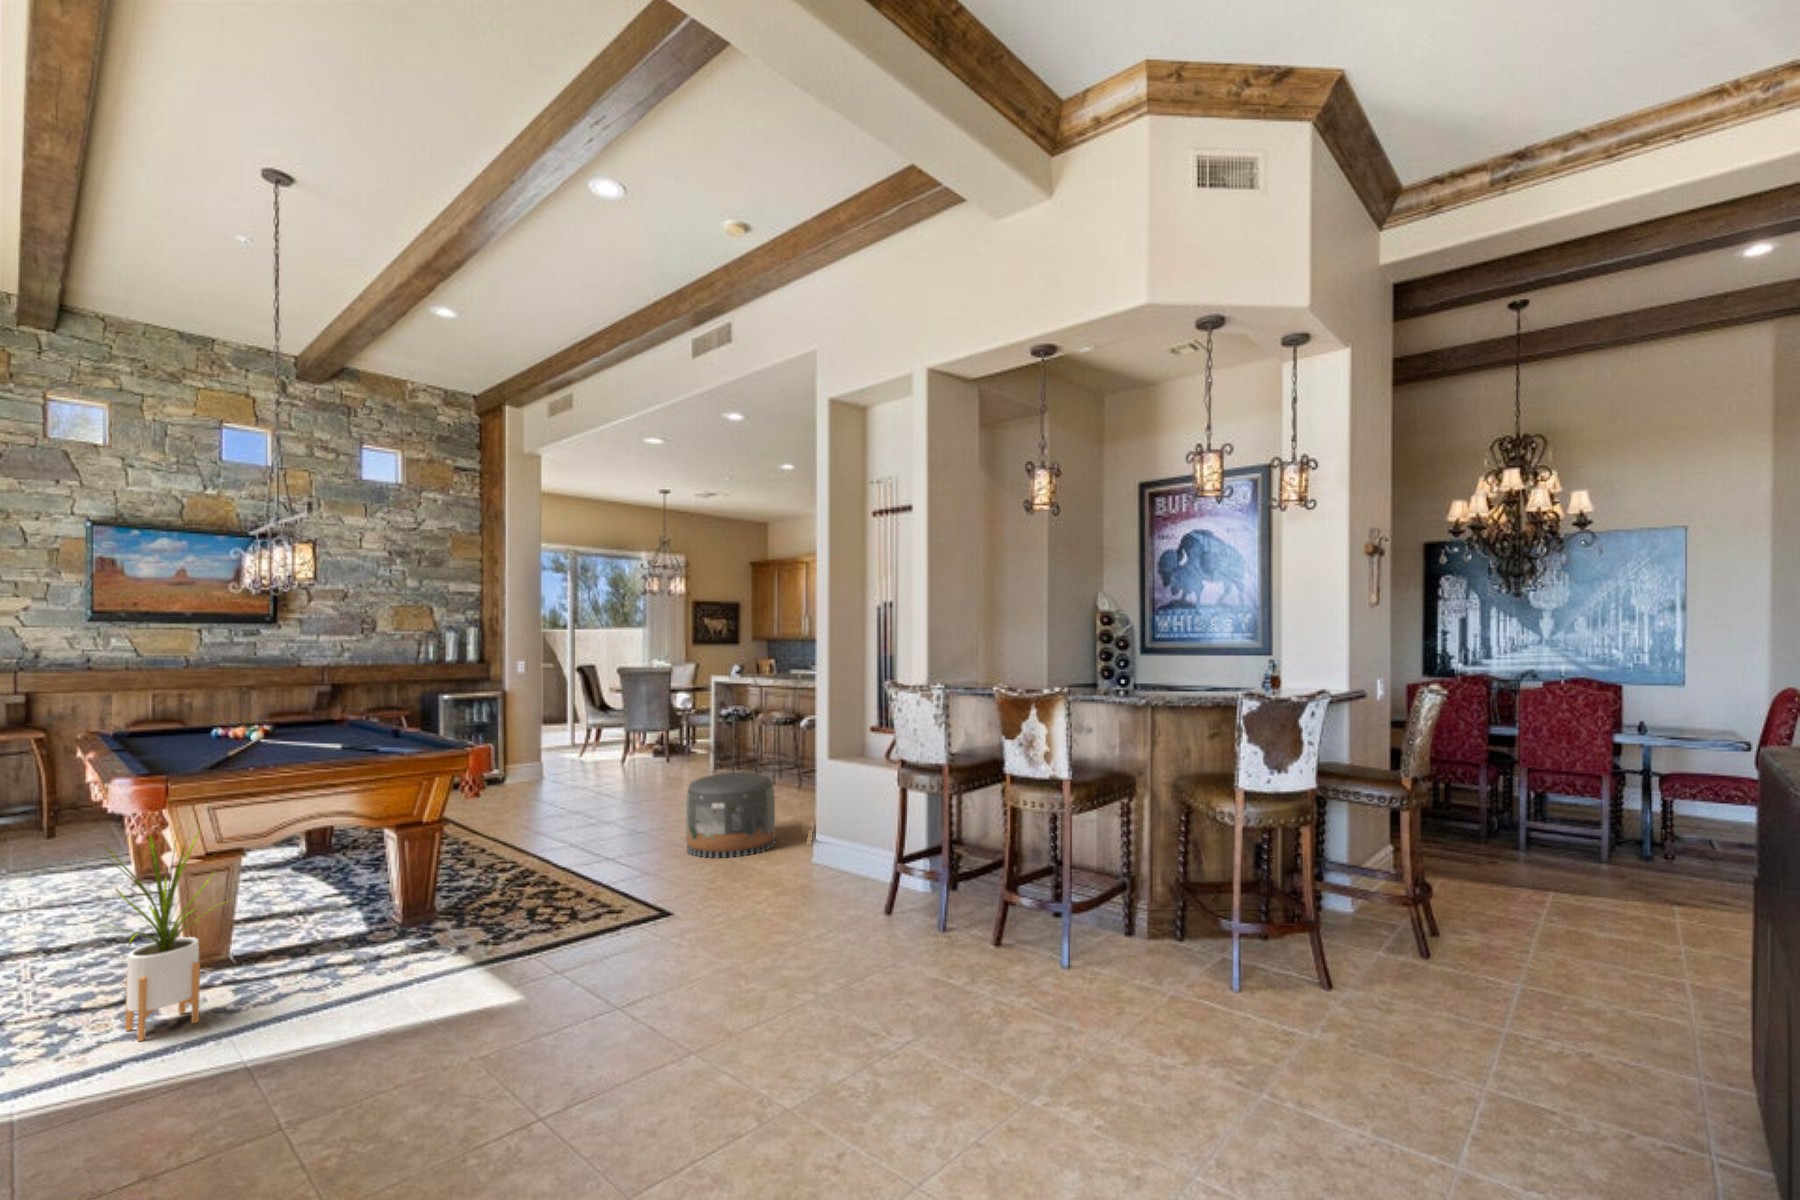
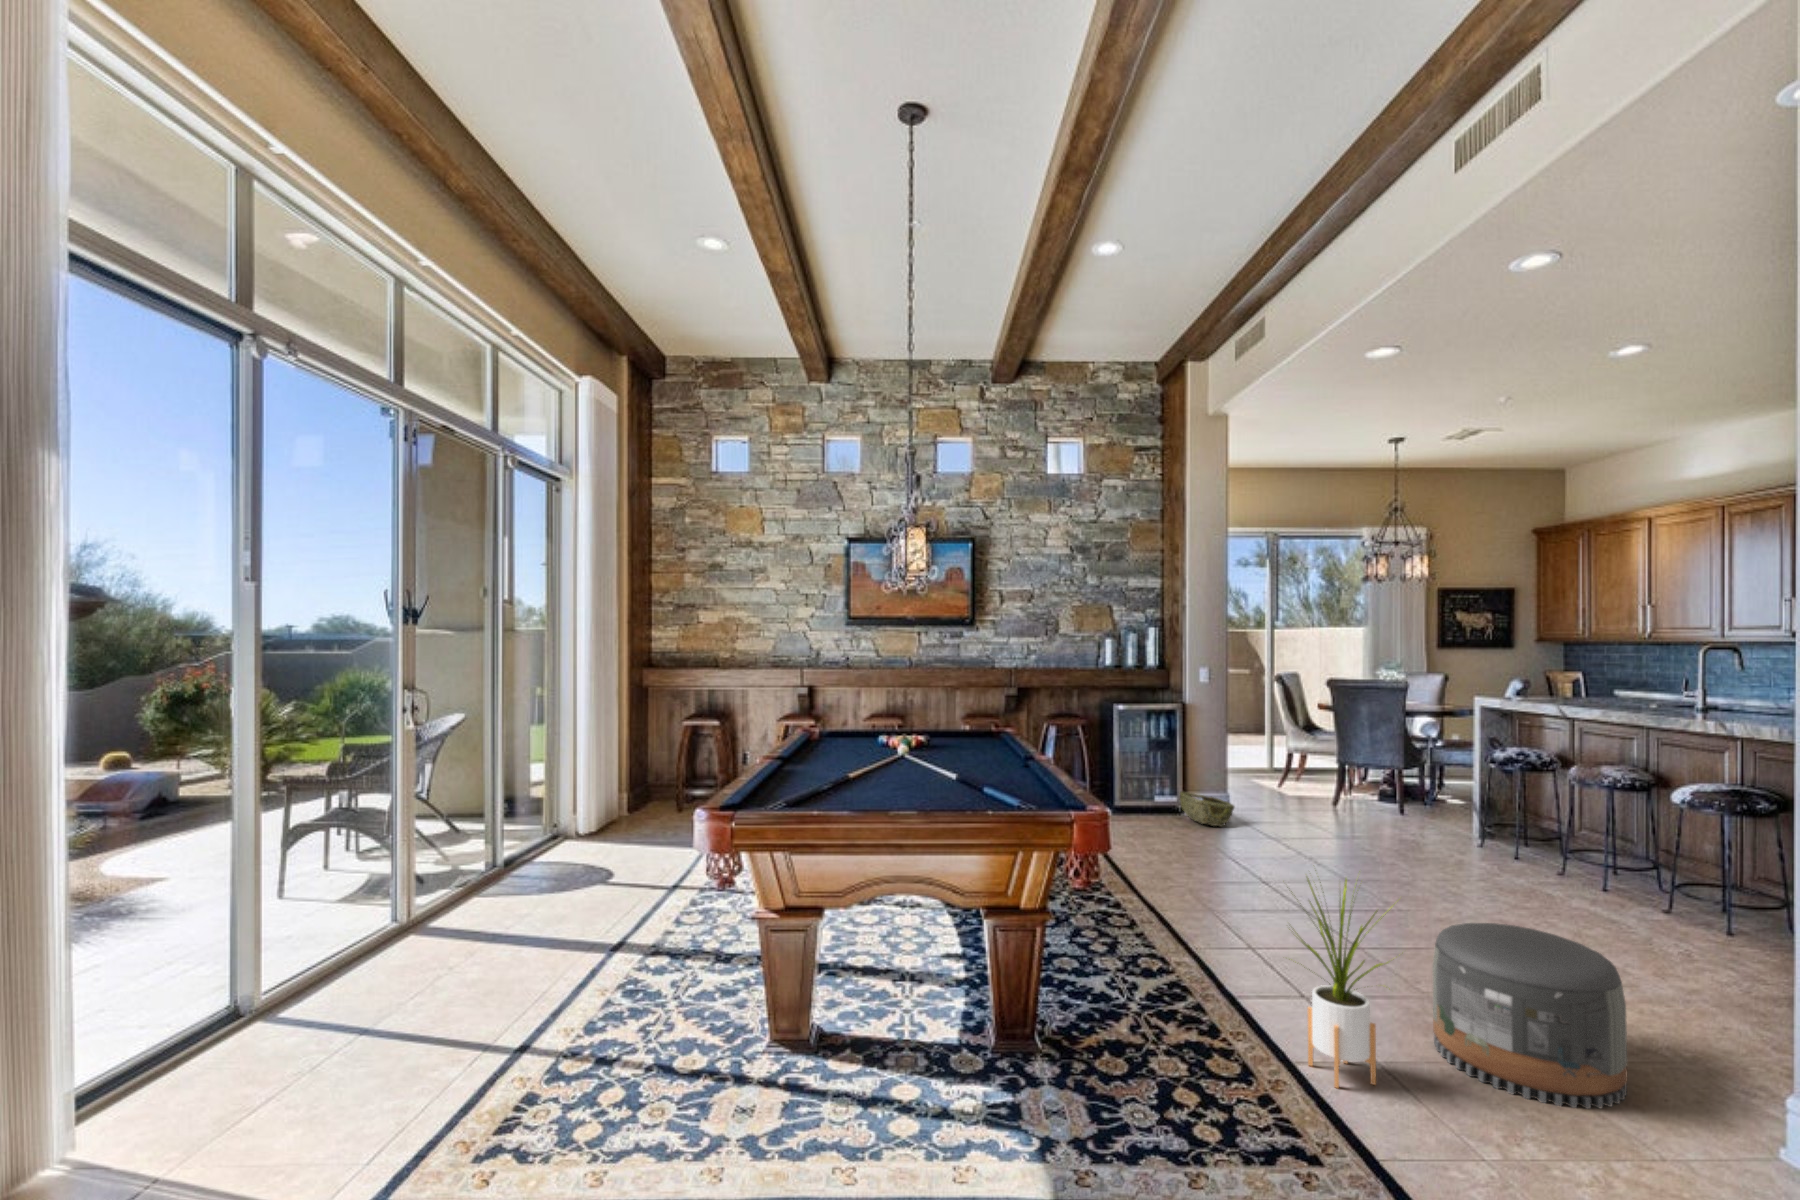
woven basket: none [499,764,548,787] -> present [1180,792,1234,826]
house plant: present [108,830,224,1041] -> present [1289,878,1400,1088]

